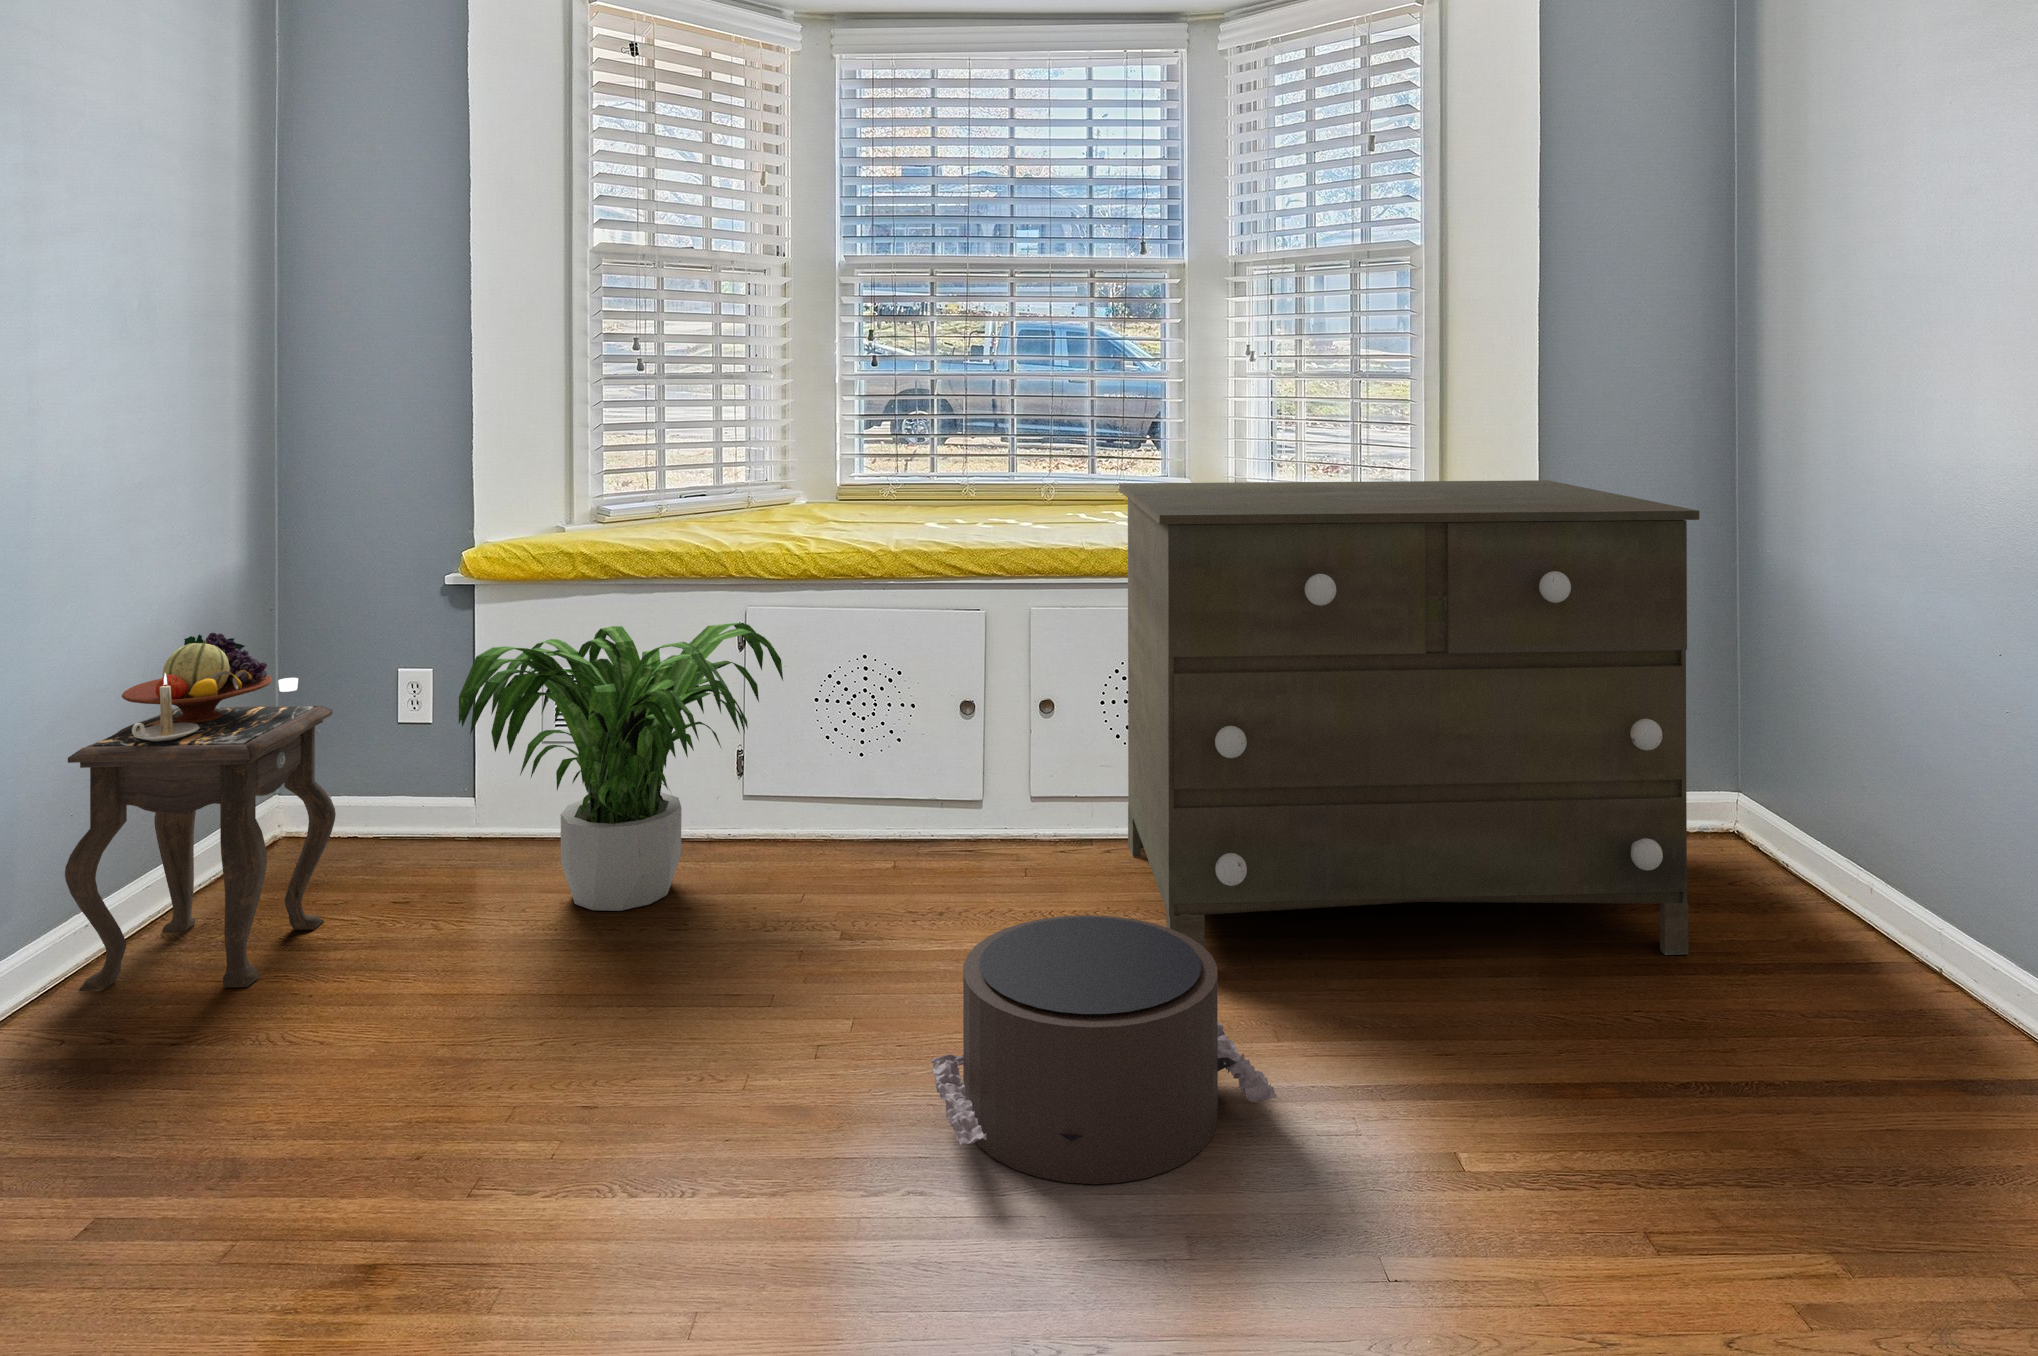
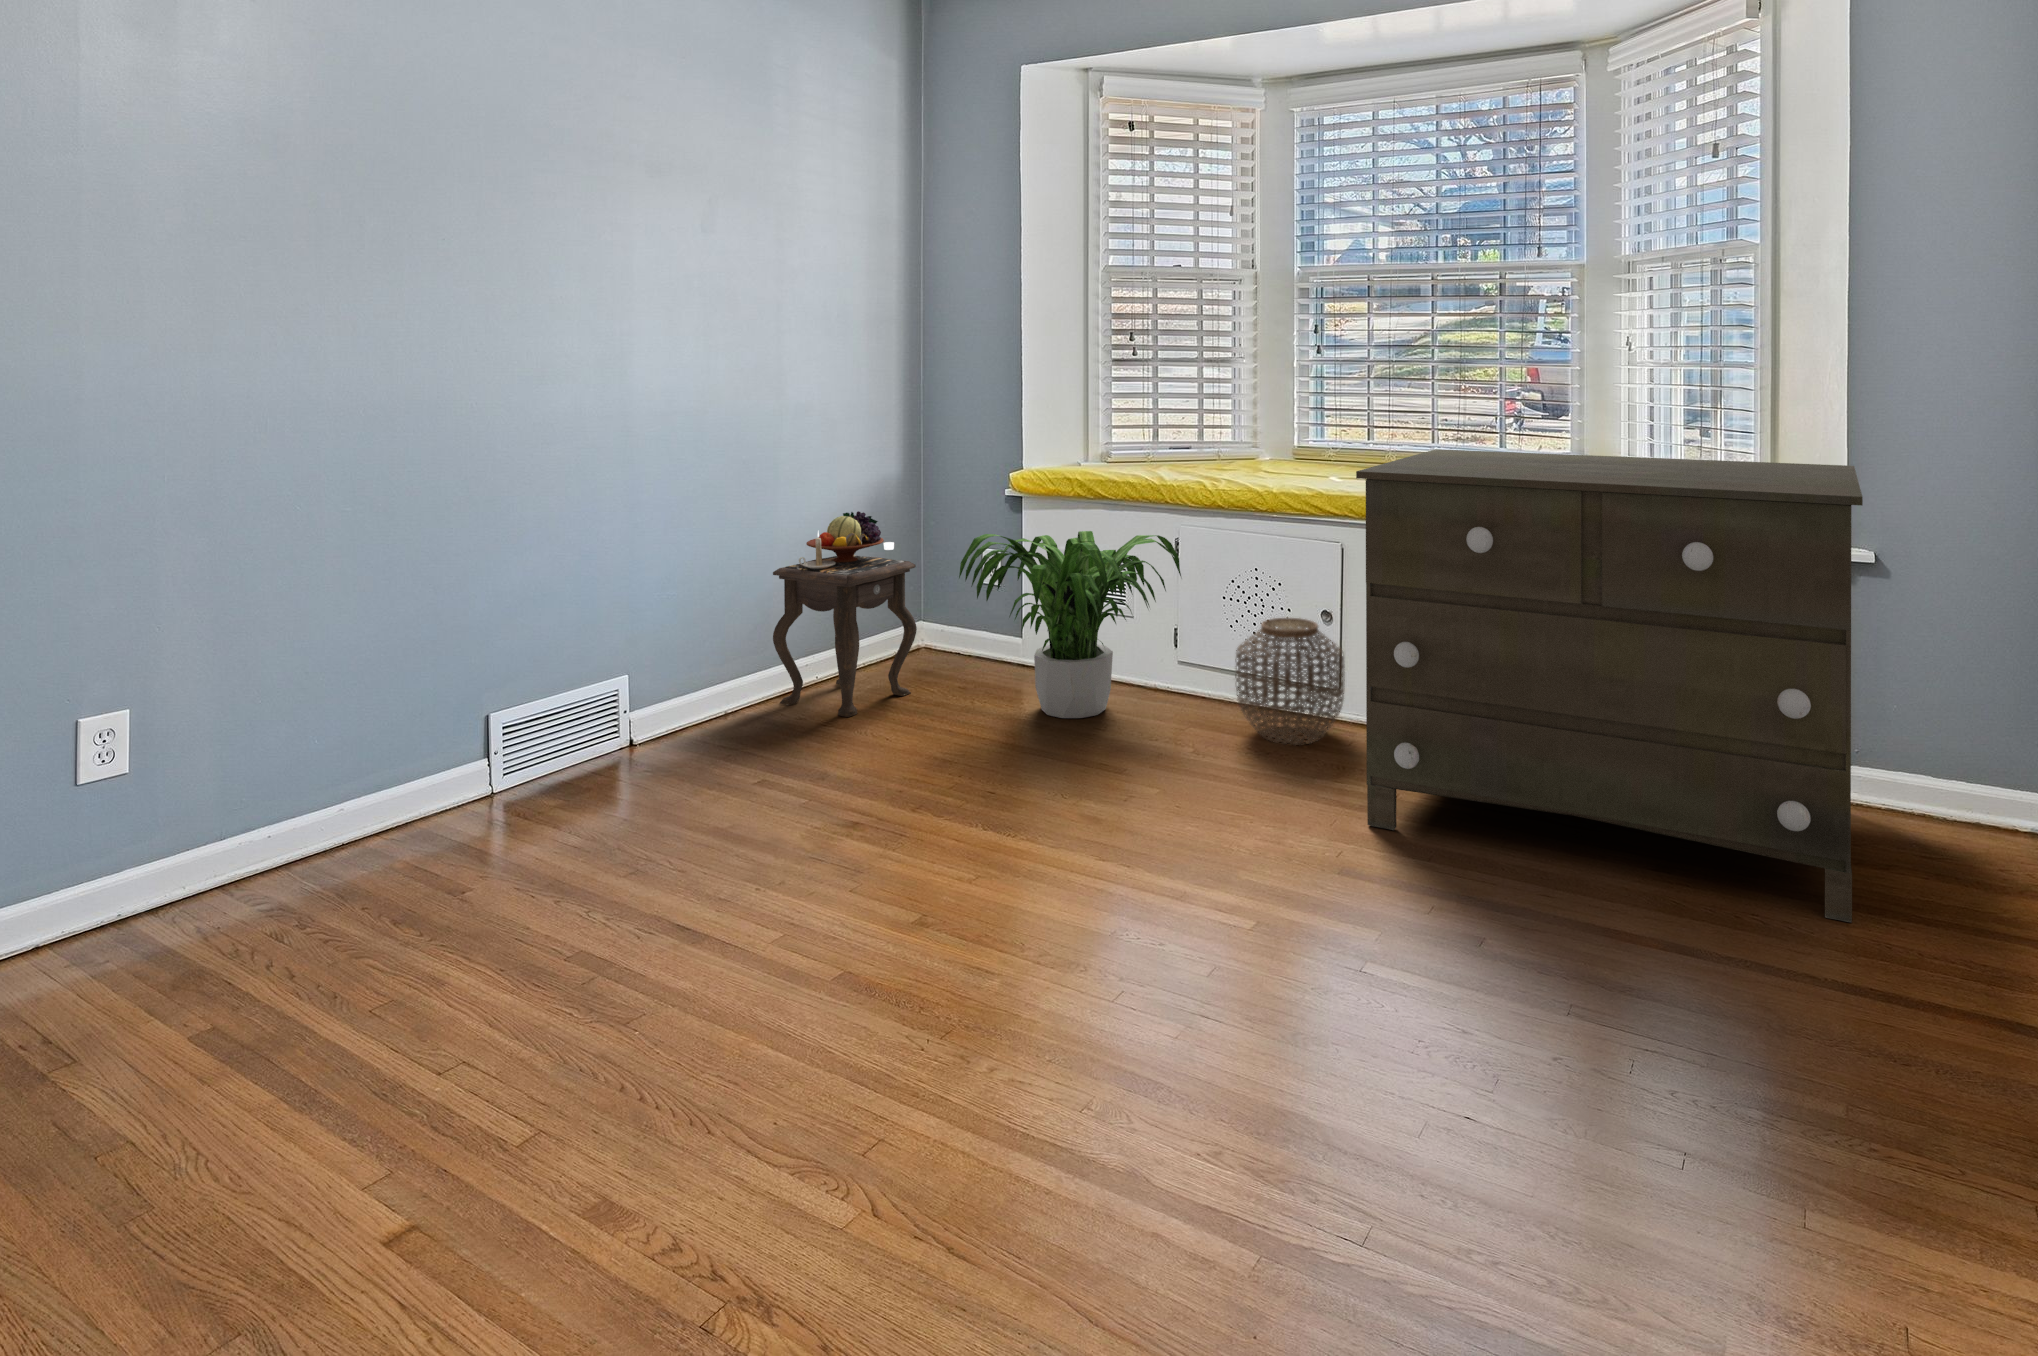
woven basket: none [878,713,1021,883] -> present [1235,618,1345,745]
pouf: present [931,915,1277,1184] -> none [1081,754,1323,930]

